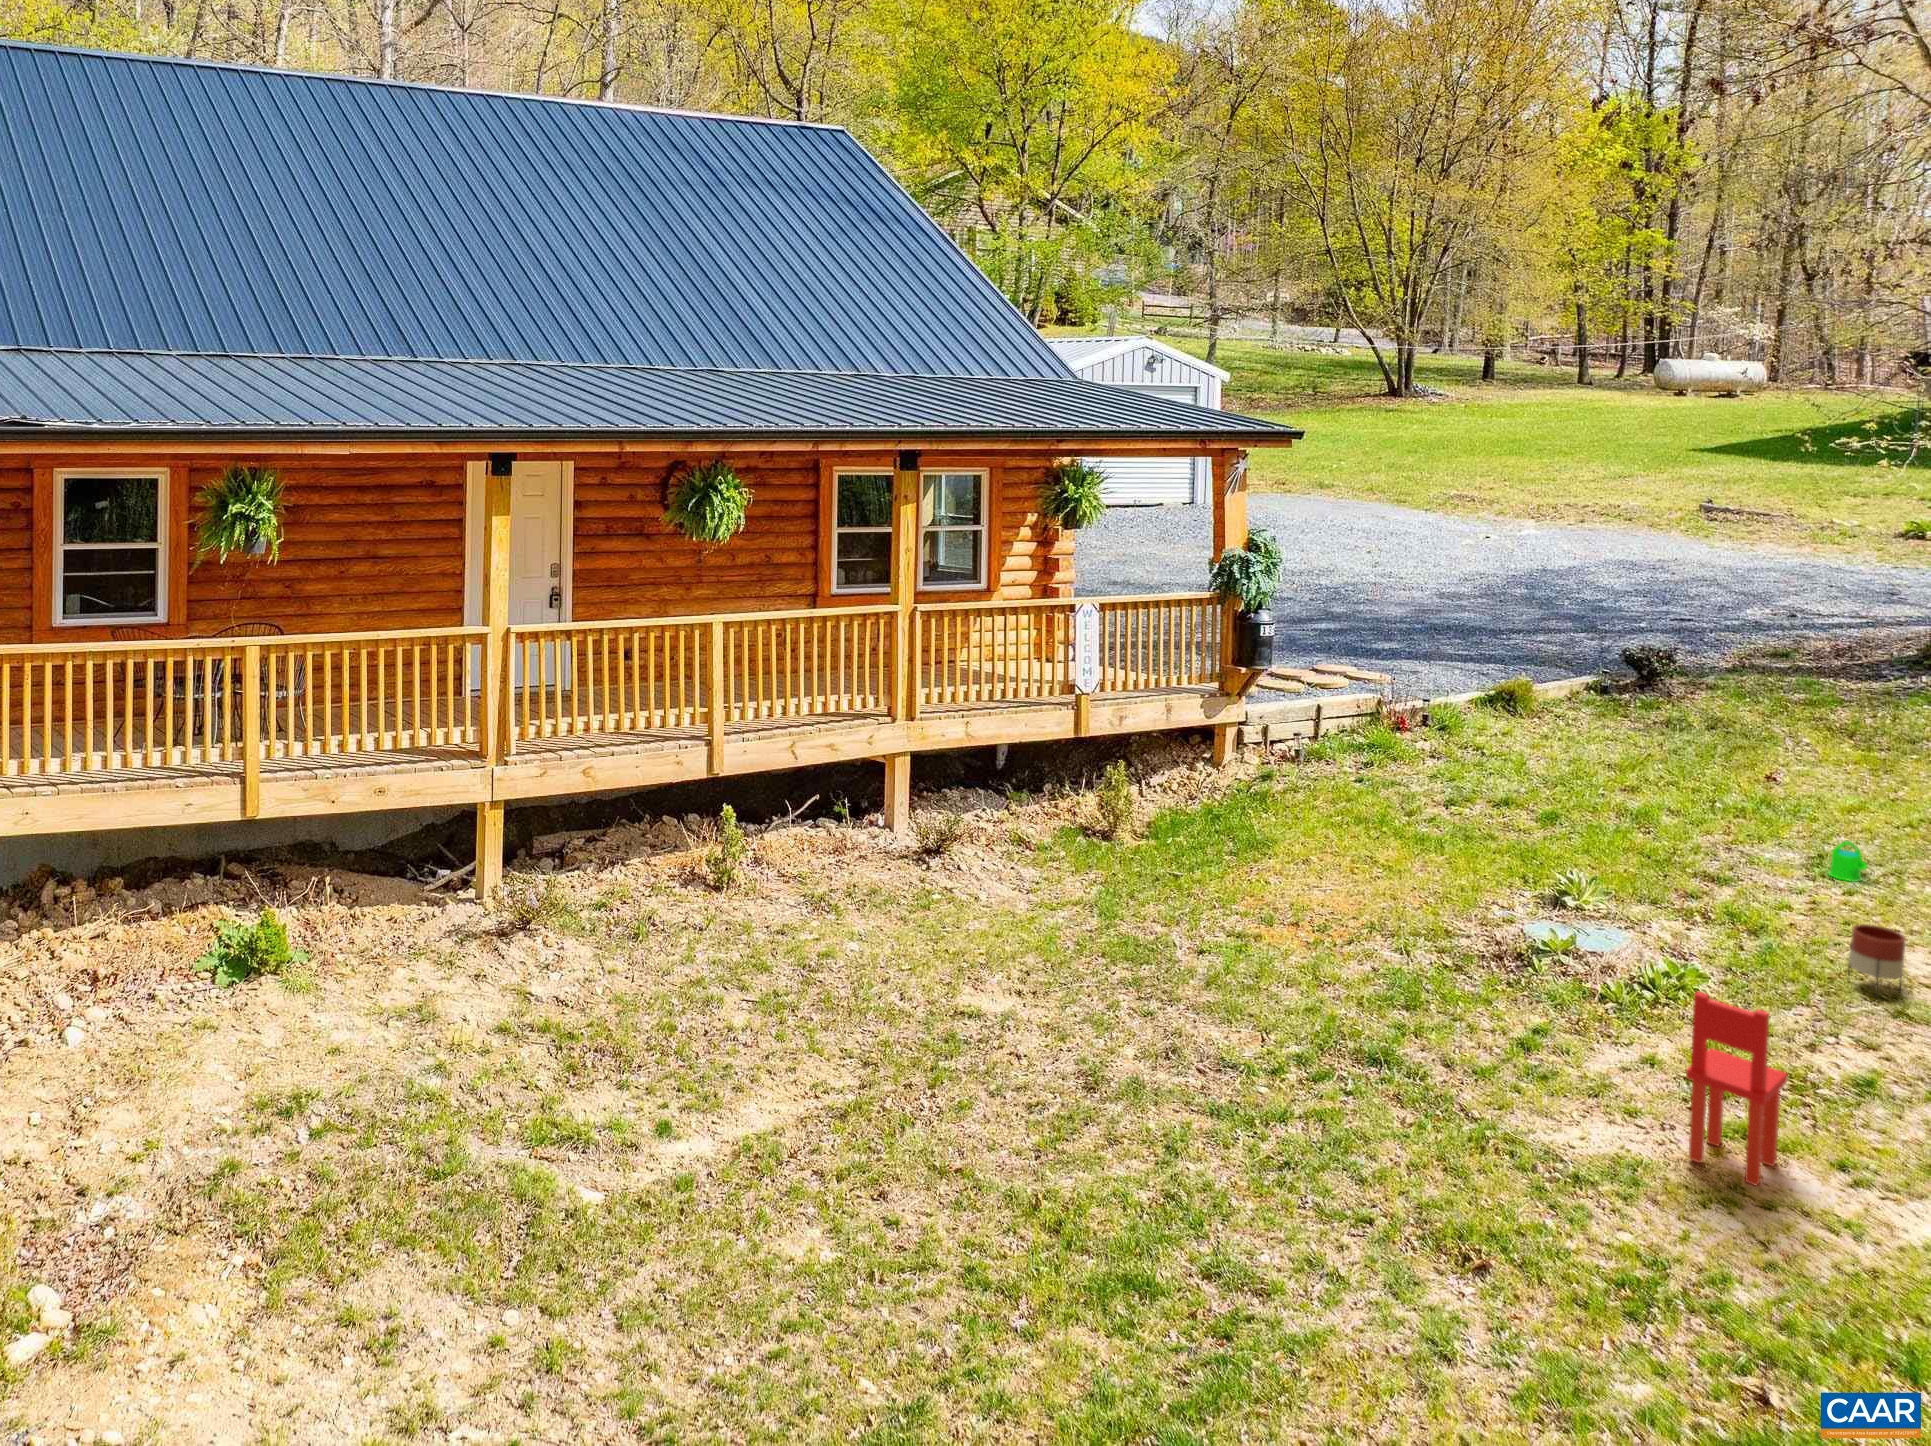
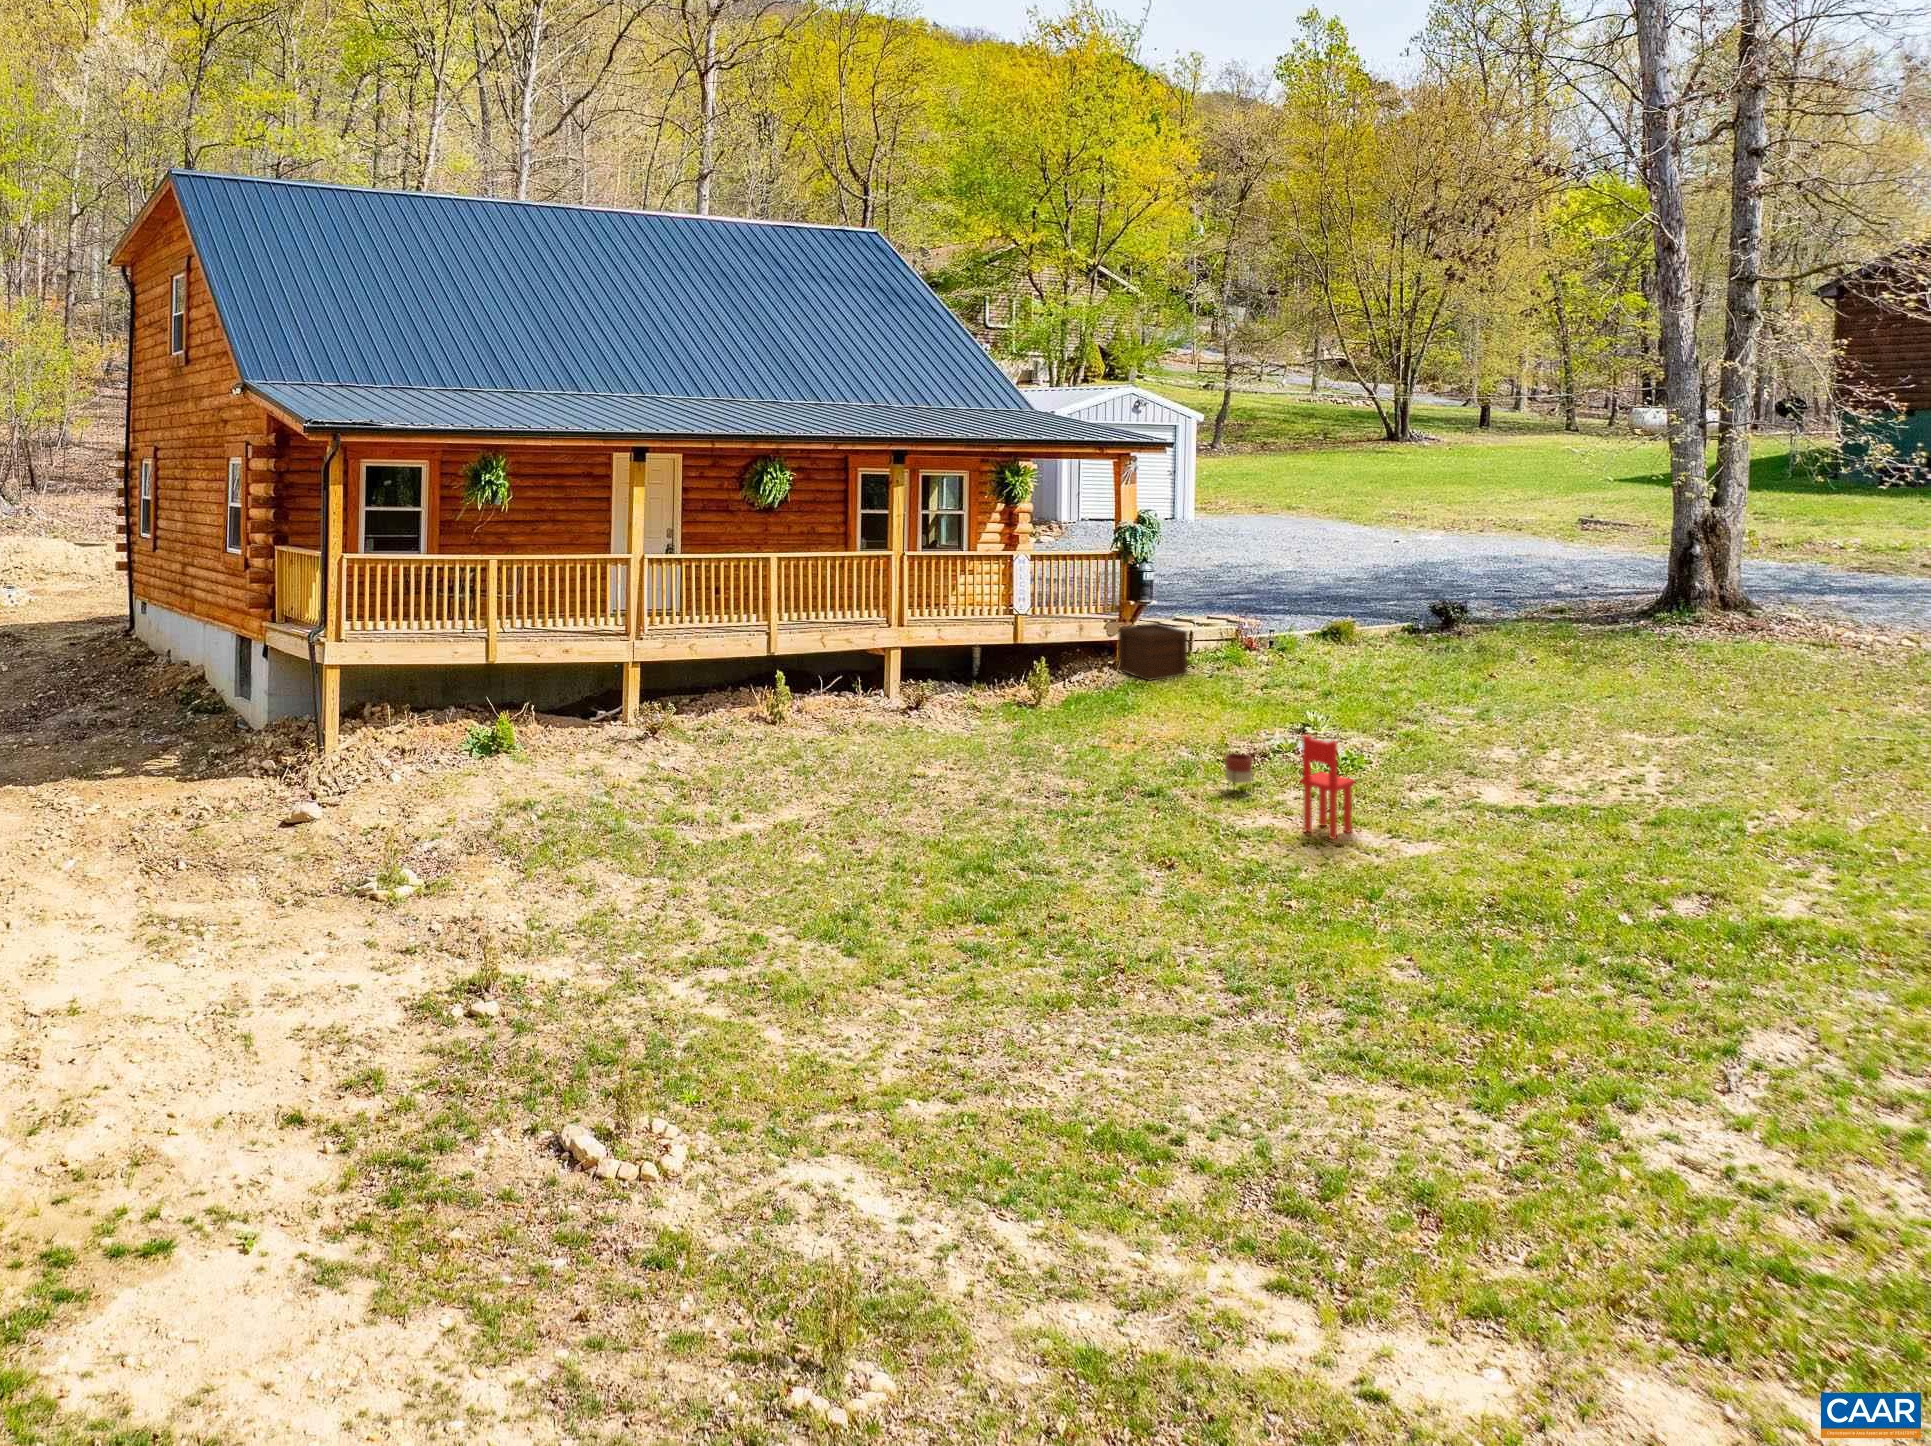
wooden crate: none [1216,695,1321,786] -> present [1118,623,1187,680]
watering can: present [1828,841,1867,882] -> none [1481,697,1503,722]
planter: present [1847,924,1906,988] -> present [1225,753,1254,785]

